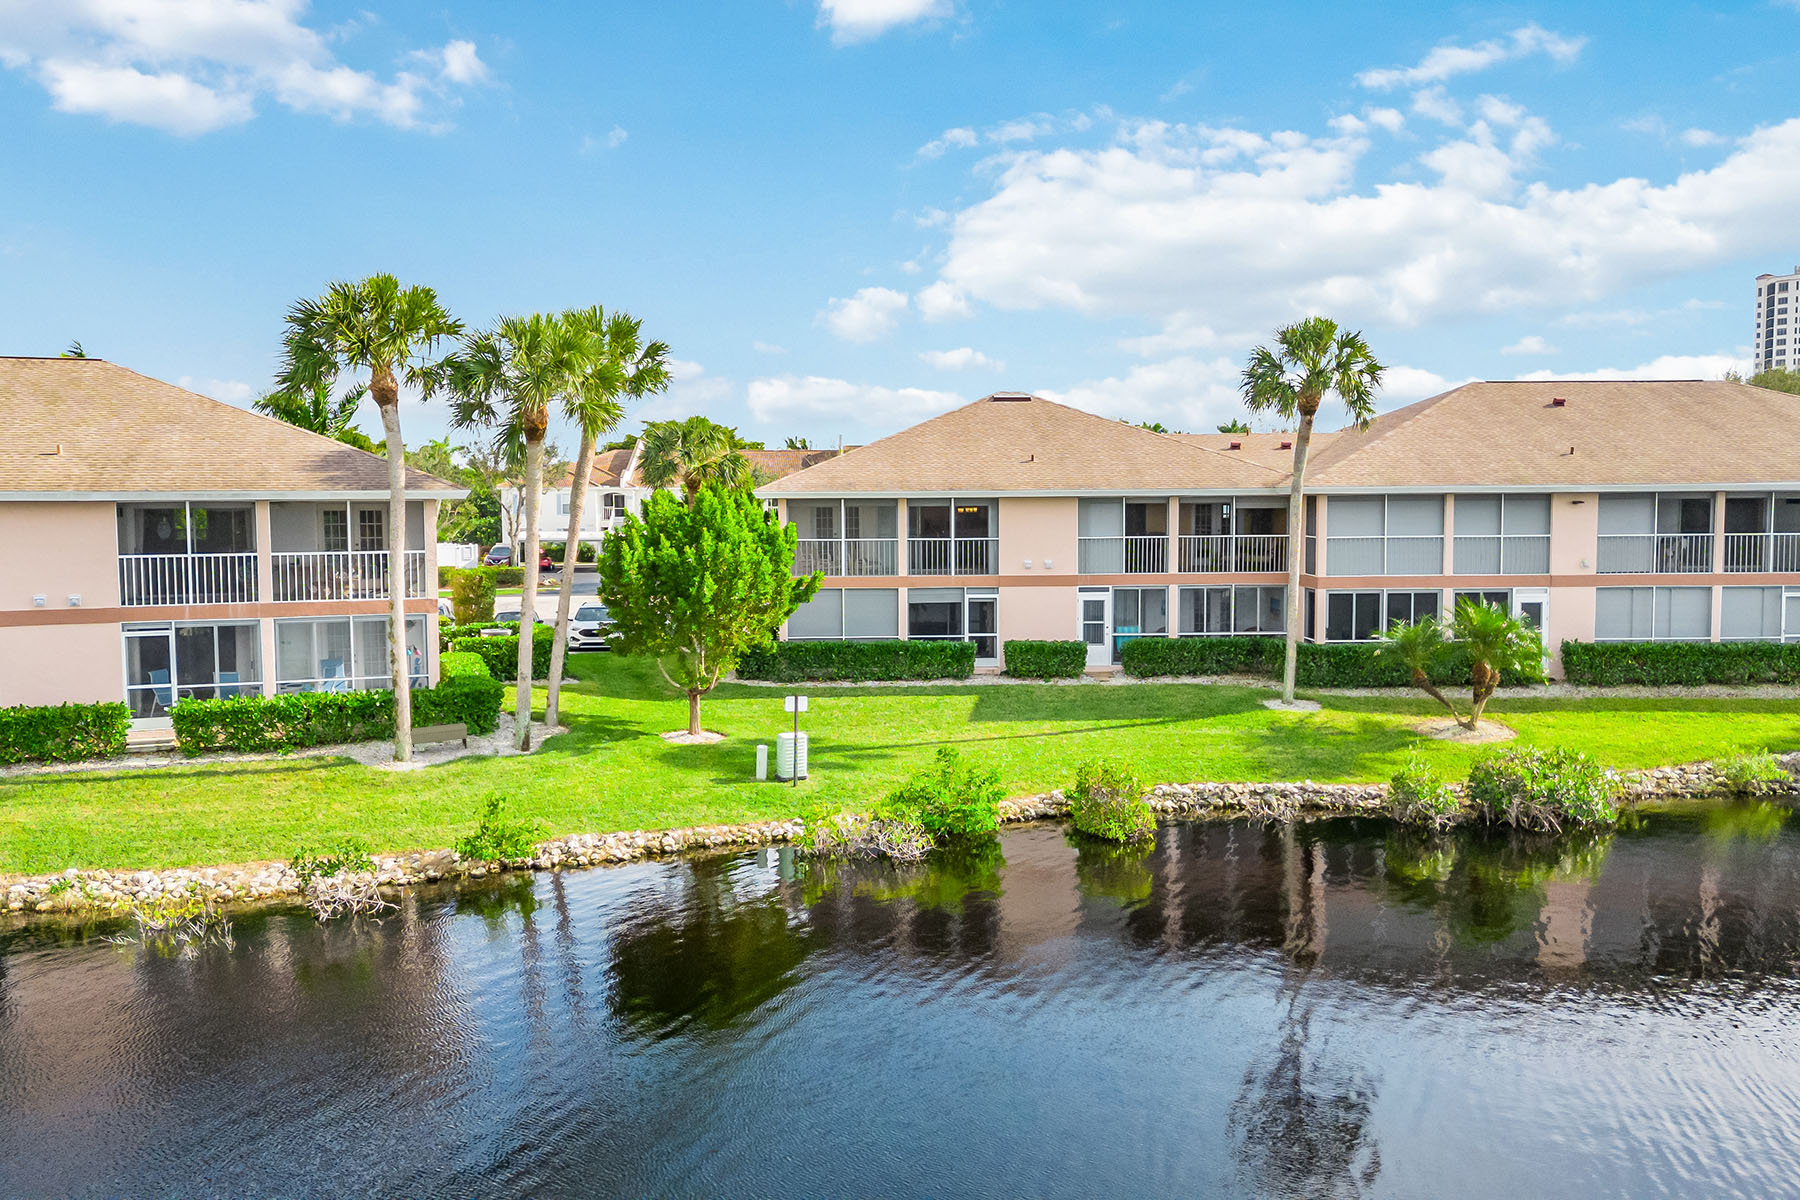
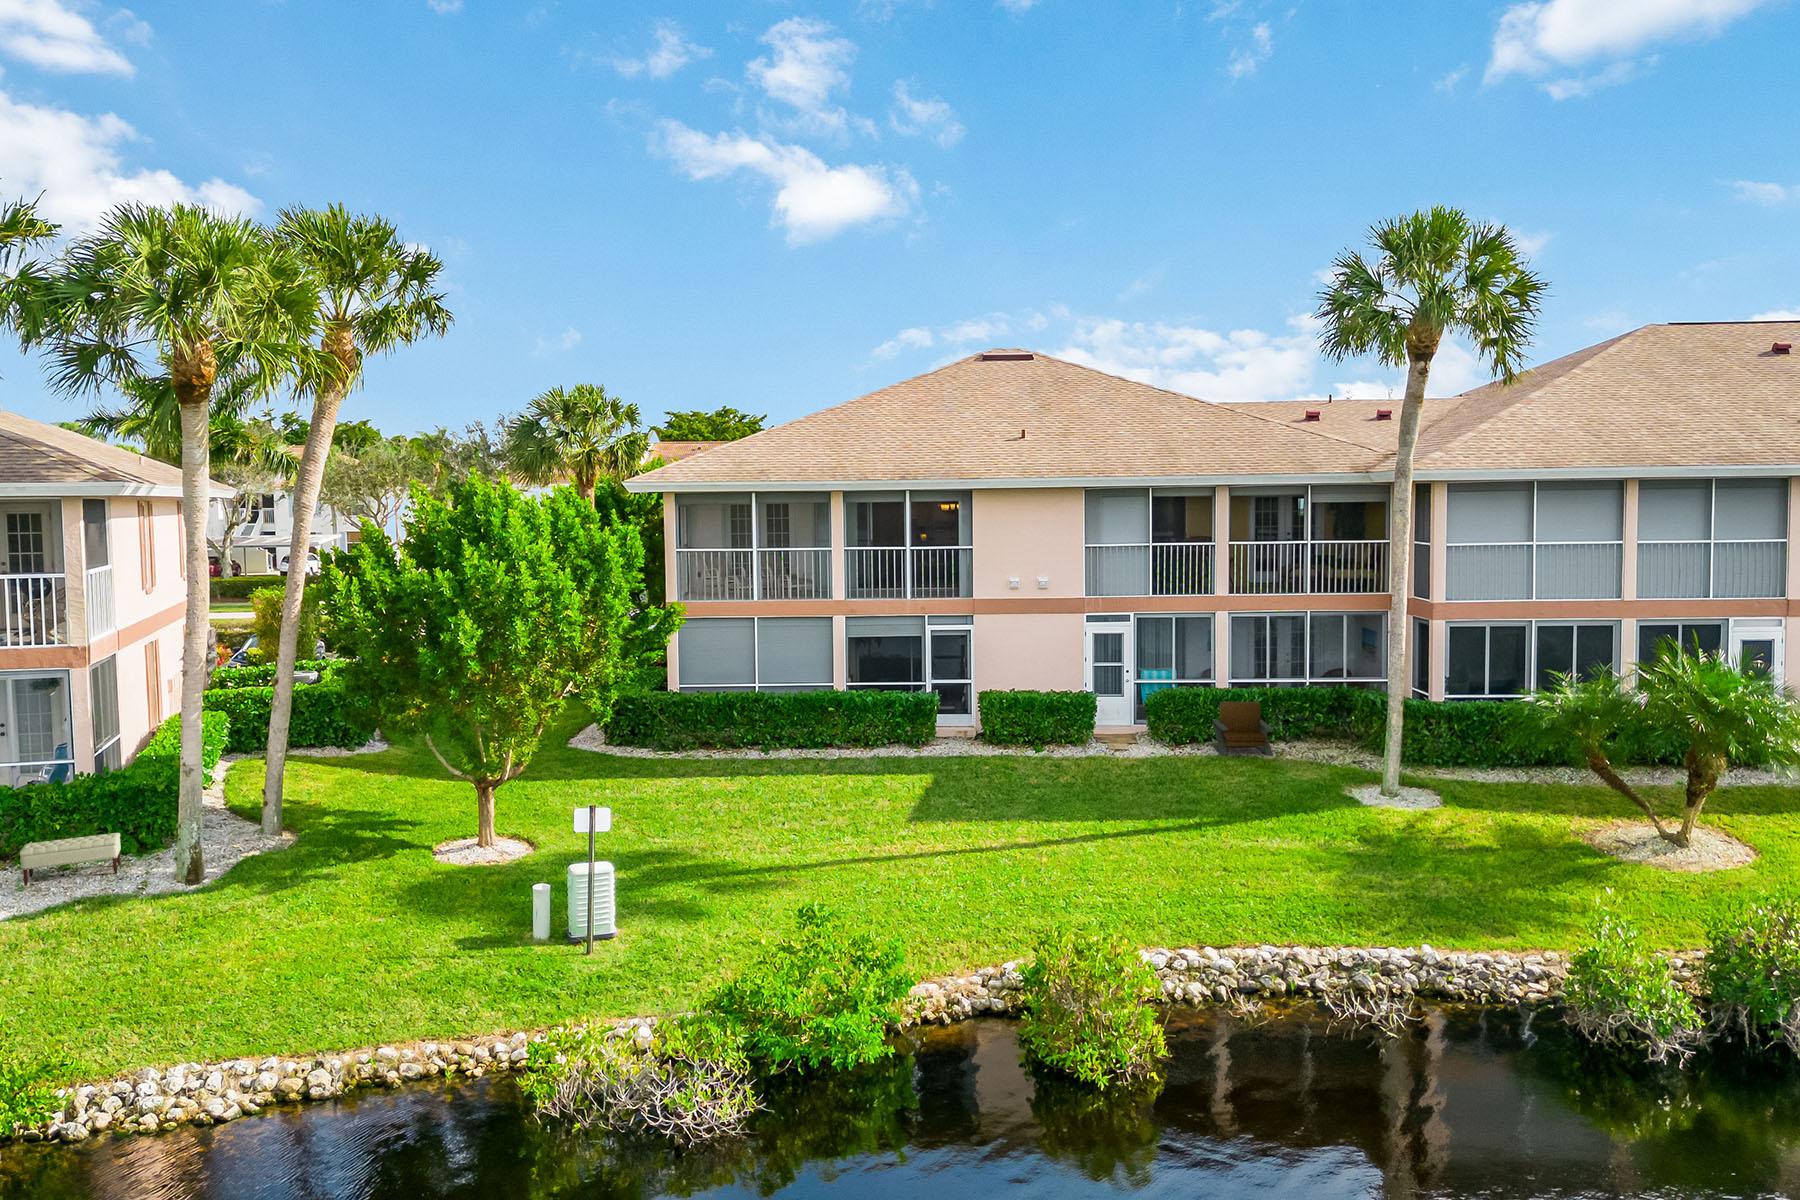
lounge chair: none [1166,647,1210,684] -> present [1211,702,1274,756]

